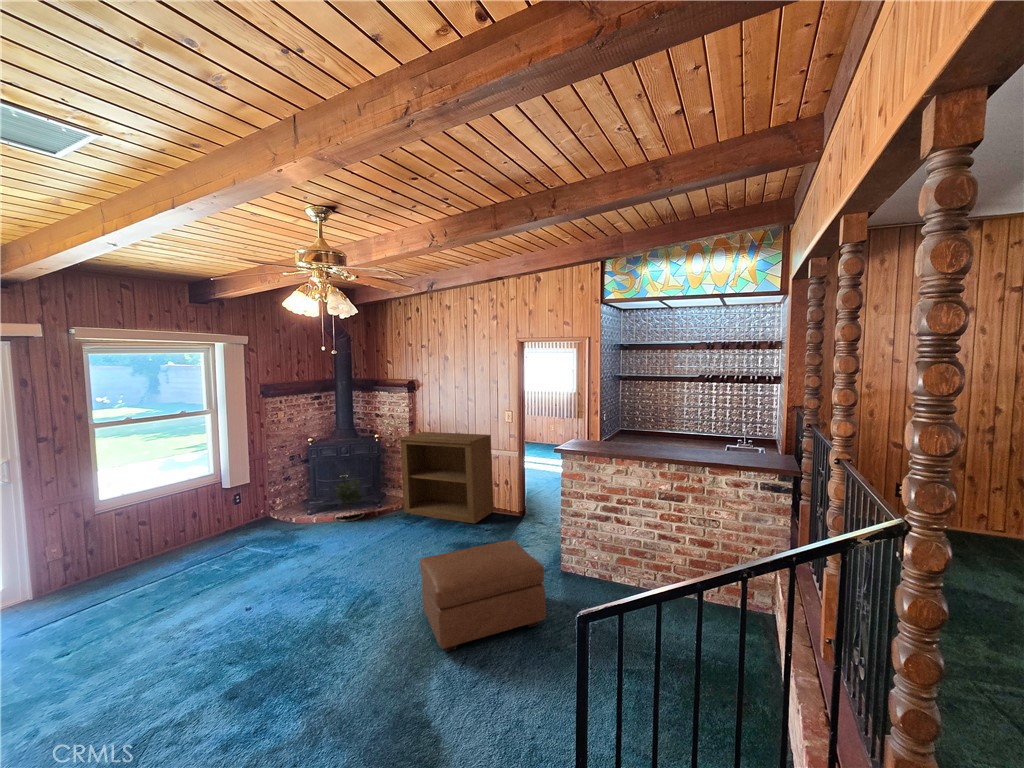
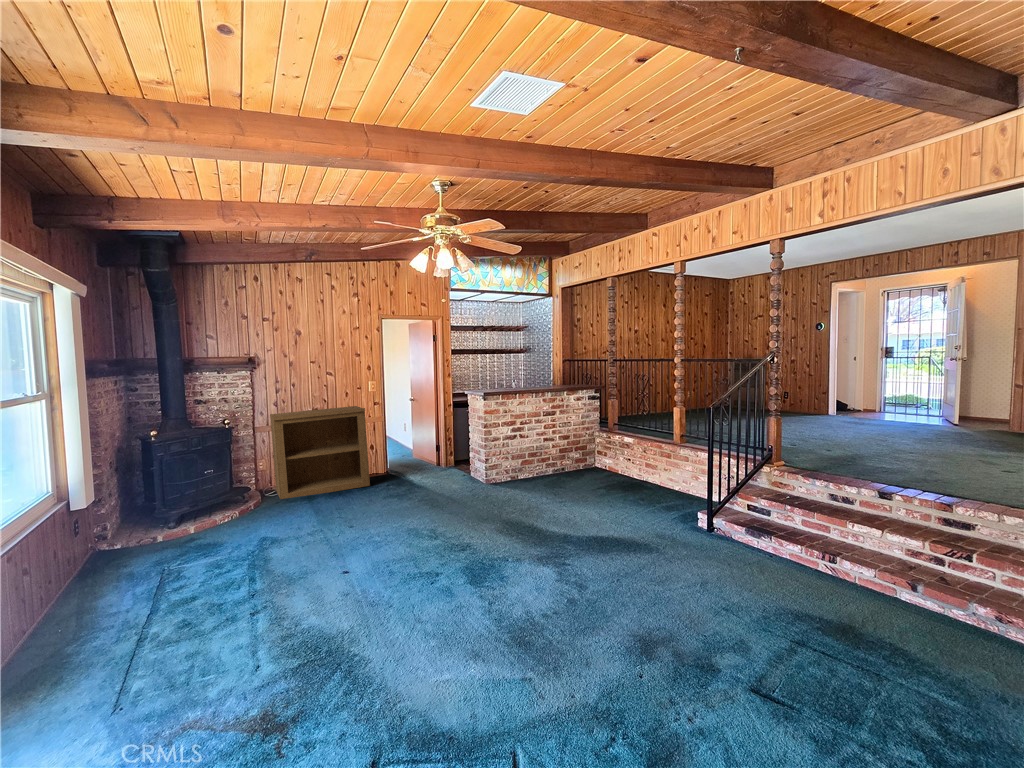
potted tree: present [335,471,364,522] -> none [211,457,254,520]
ottoman: present [420,540,546,651] -> none [467,454,536,513]

